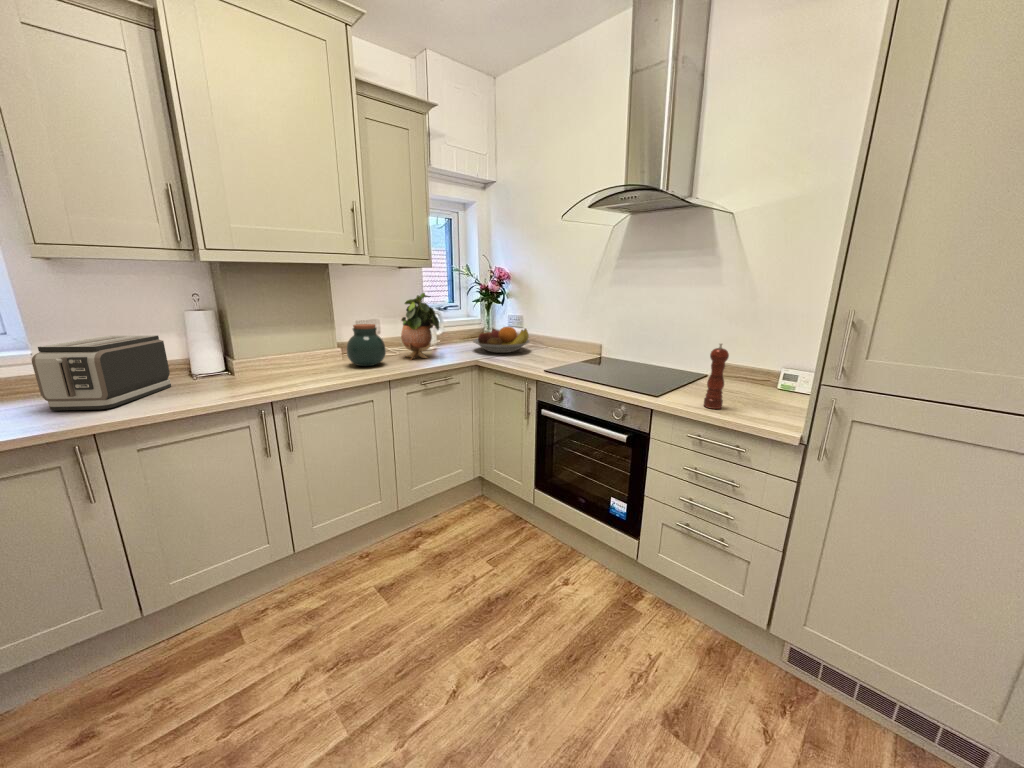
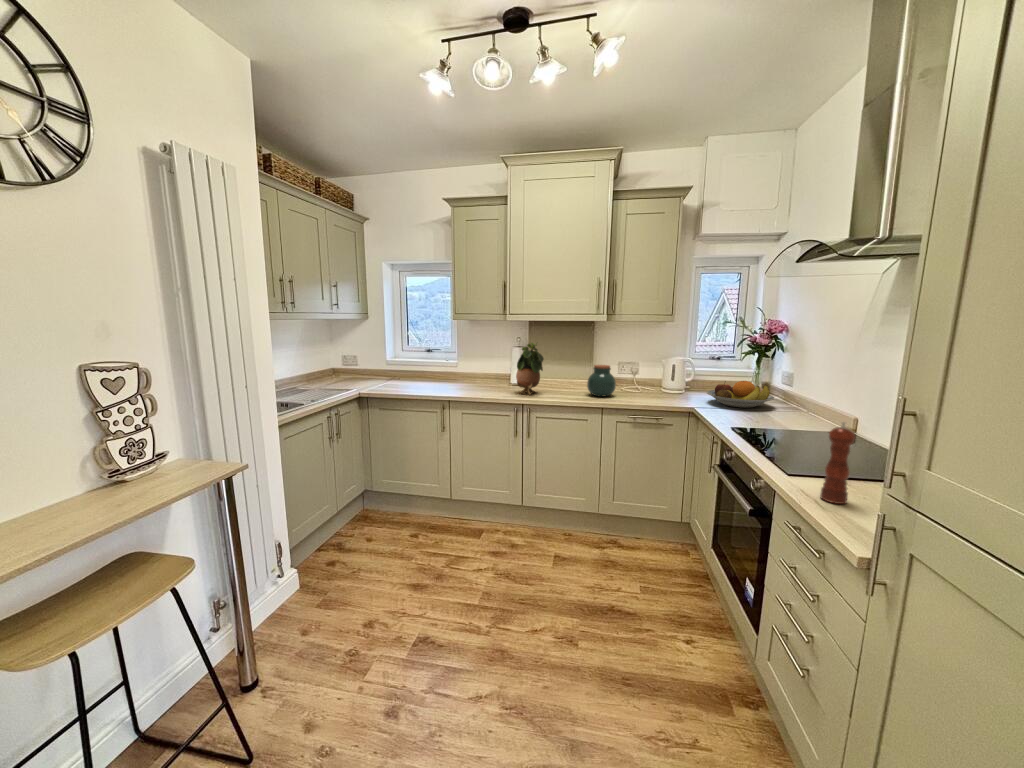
potted plant: present [401,293,439,360] -> present [516,343,544,395]
toaster: present [32,335,171,411] -> none [445,359,495,393]

